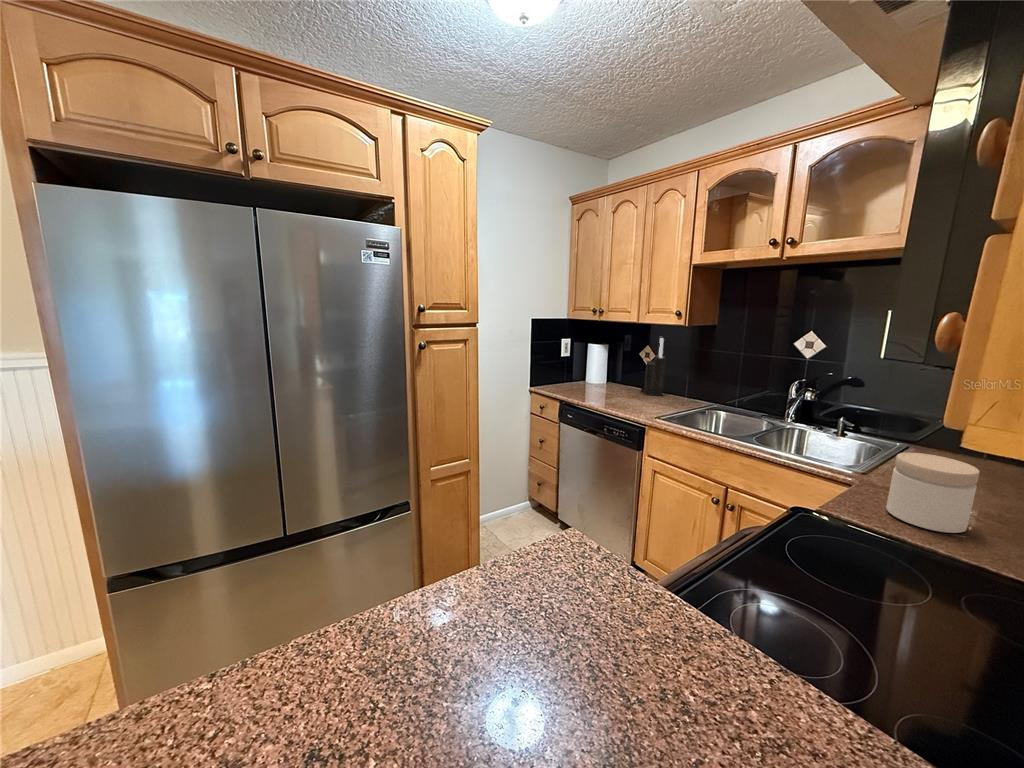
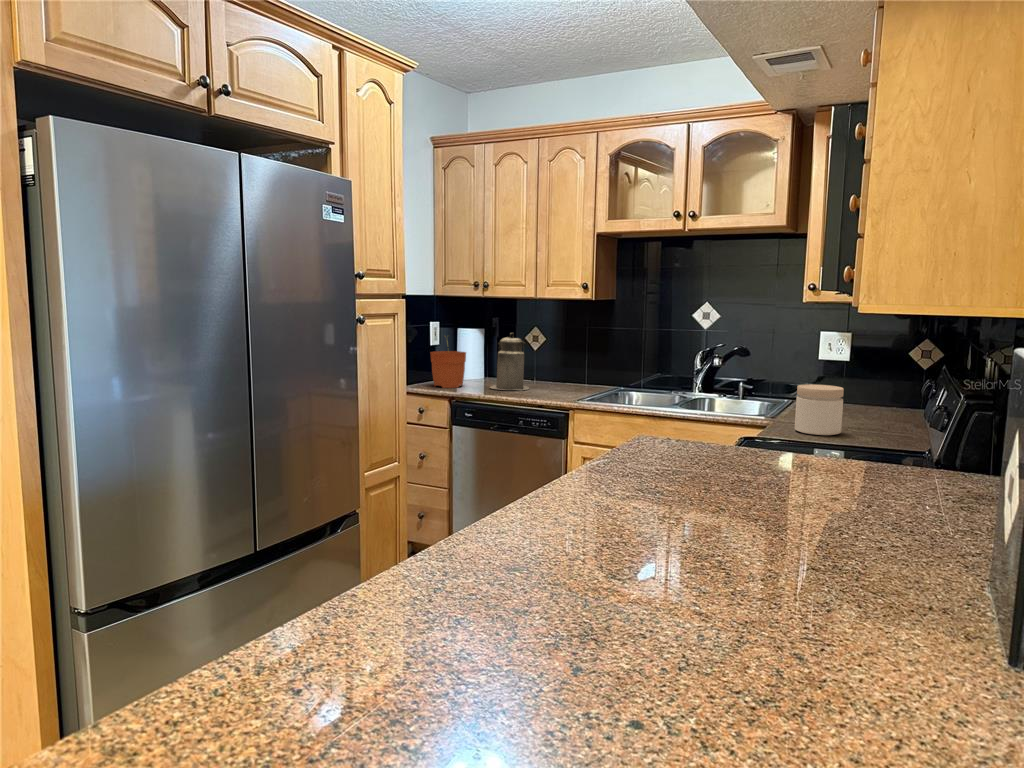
knife block: present [641,338,666,396] -> none [533,316,562,386]
plant pot: none [555,351,583,392] -> present [431,351,466,388]
canister: none [597,352,629,400] -> present [490,333,529,390]

